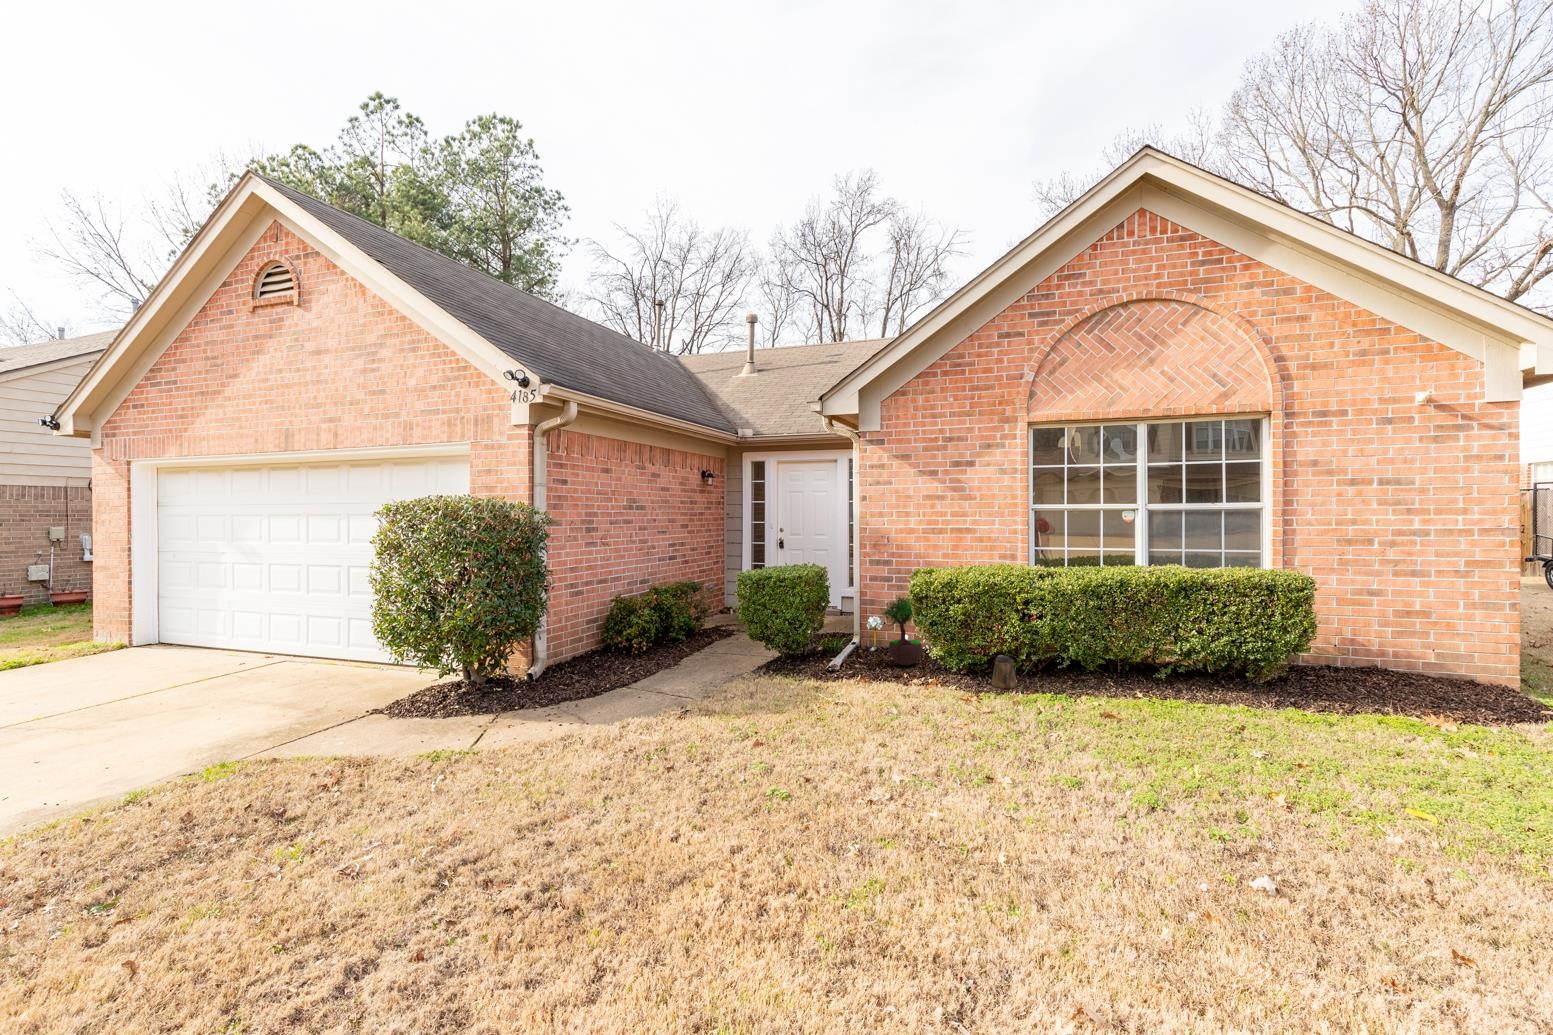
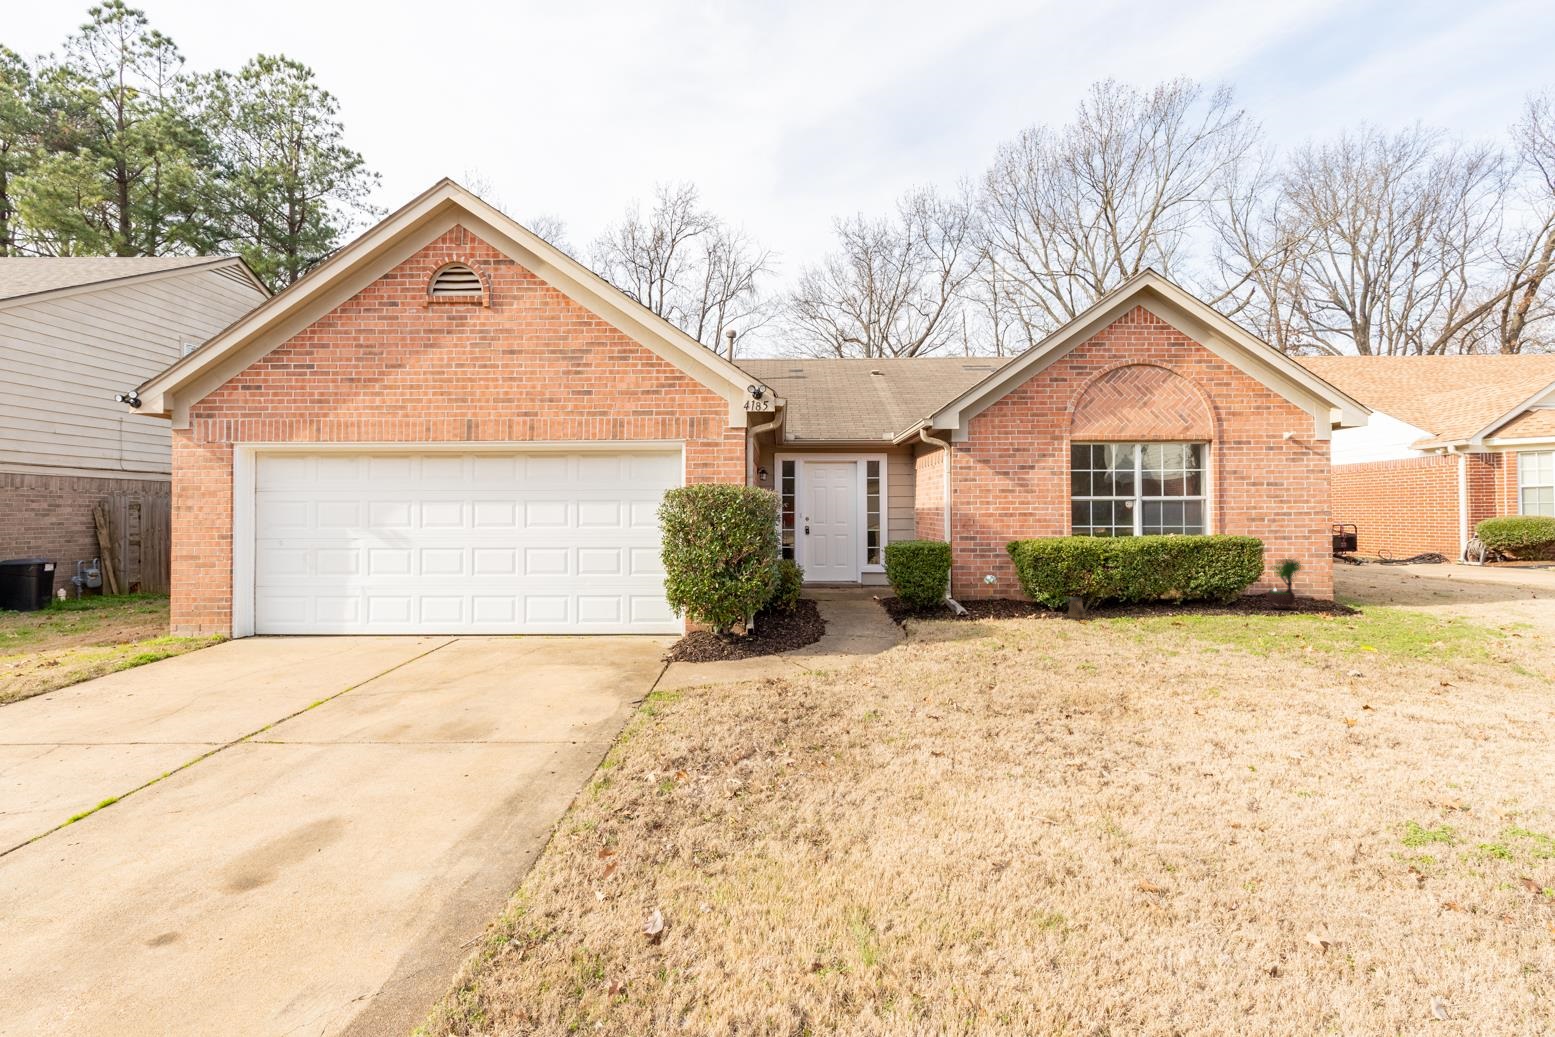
potted tree: present [881,595,922,665] -> present [1266,559,1301,609]

